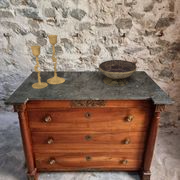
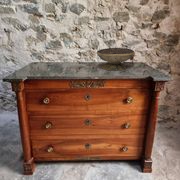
candlestick: present [31,35,65,89] -> none [29,21,64,73]

